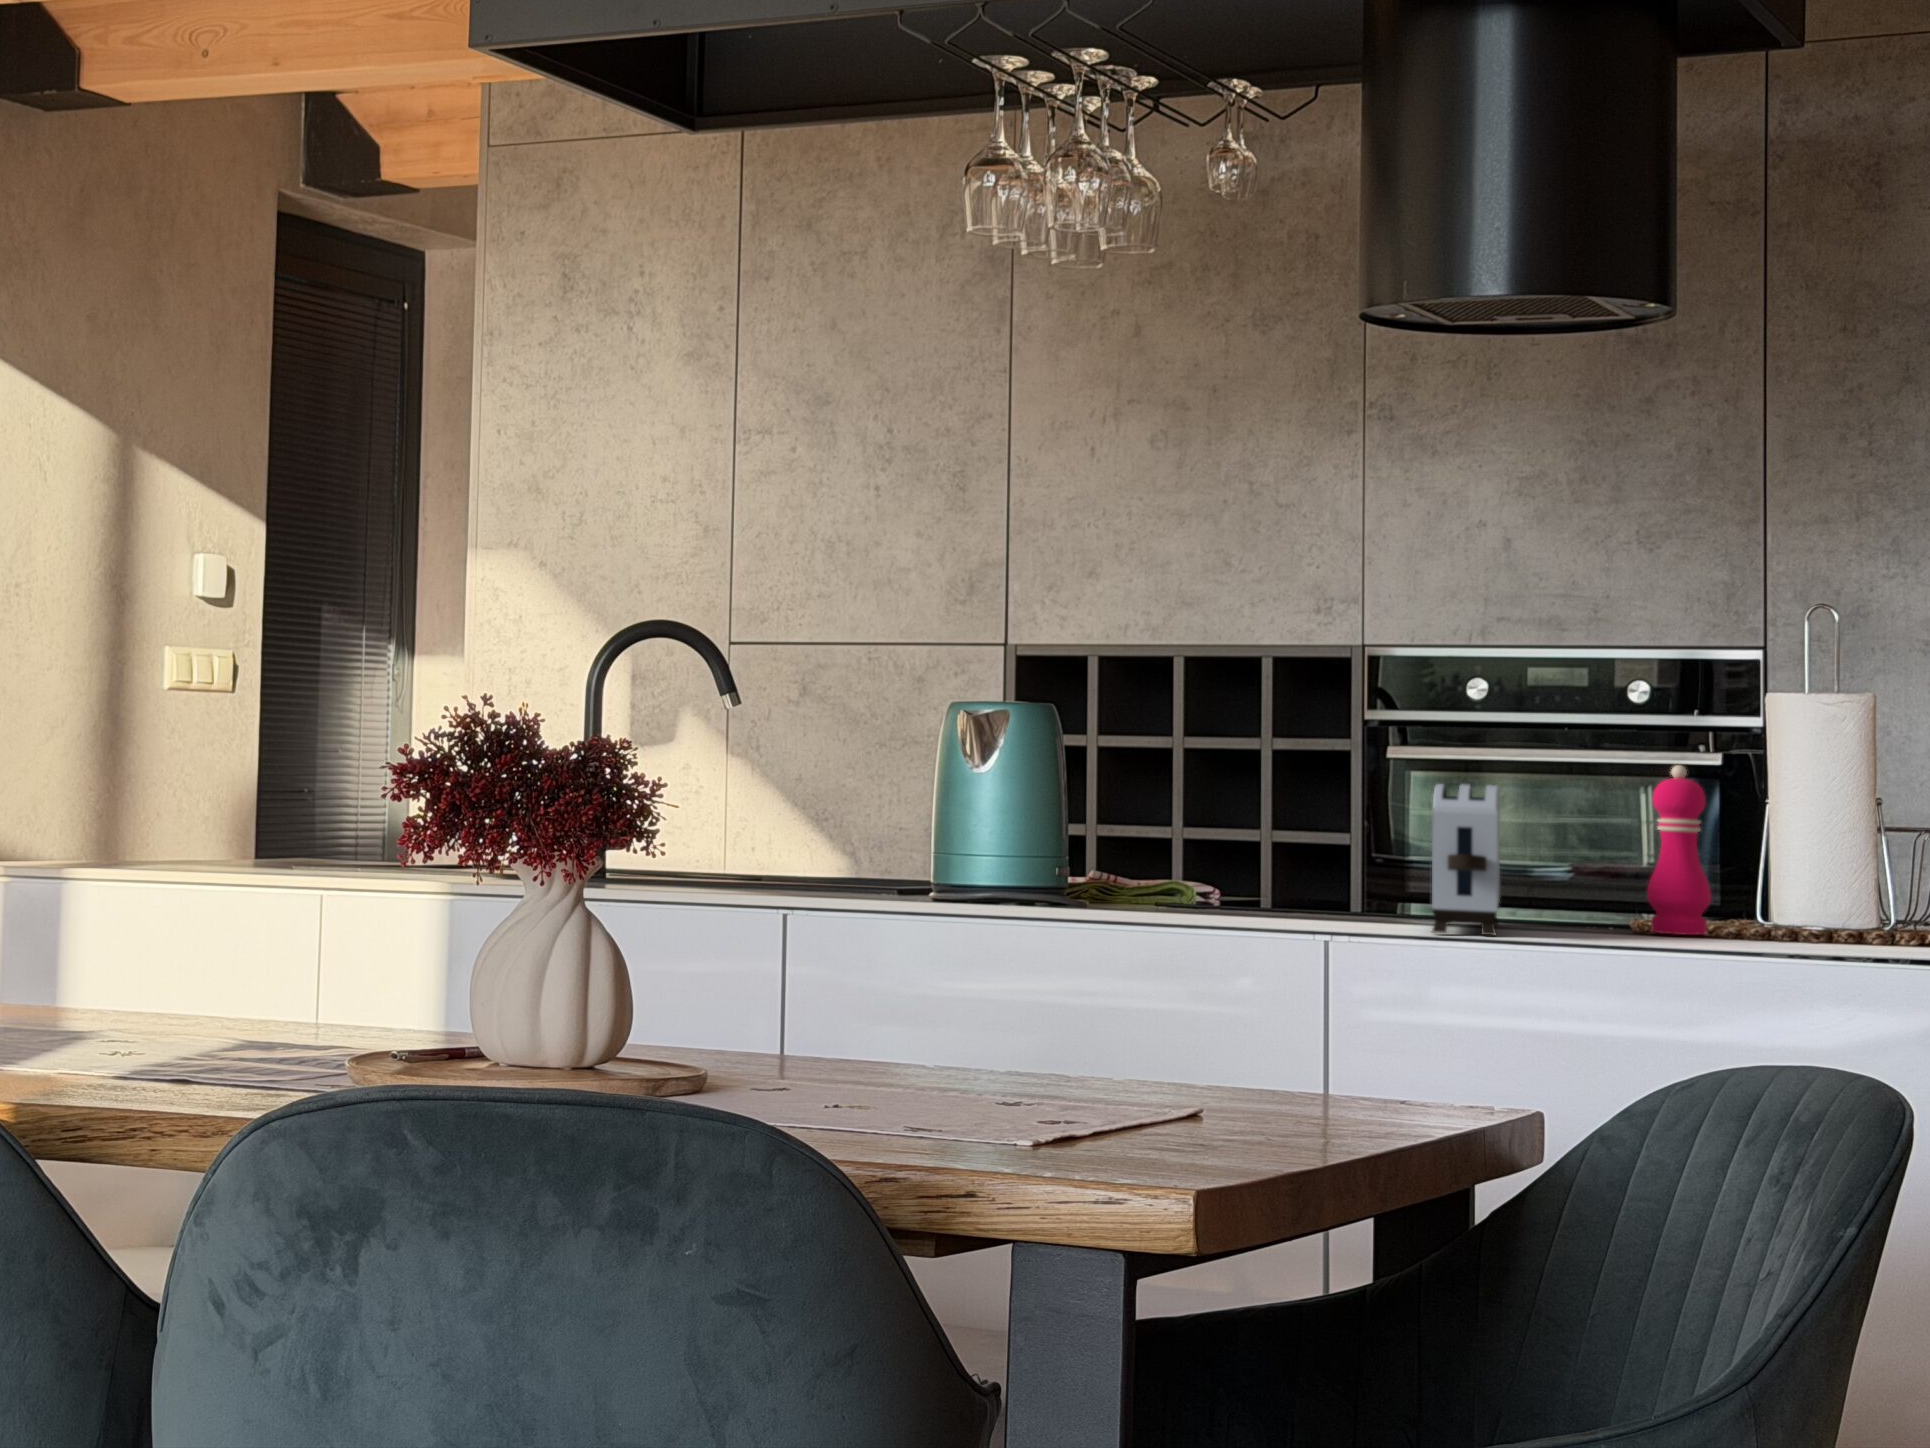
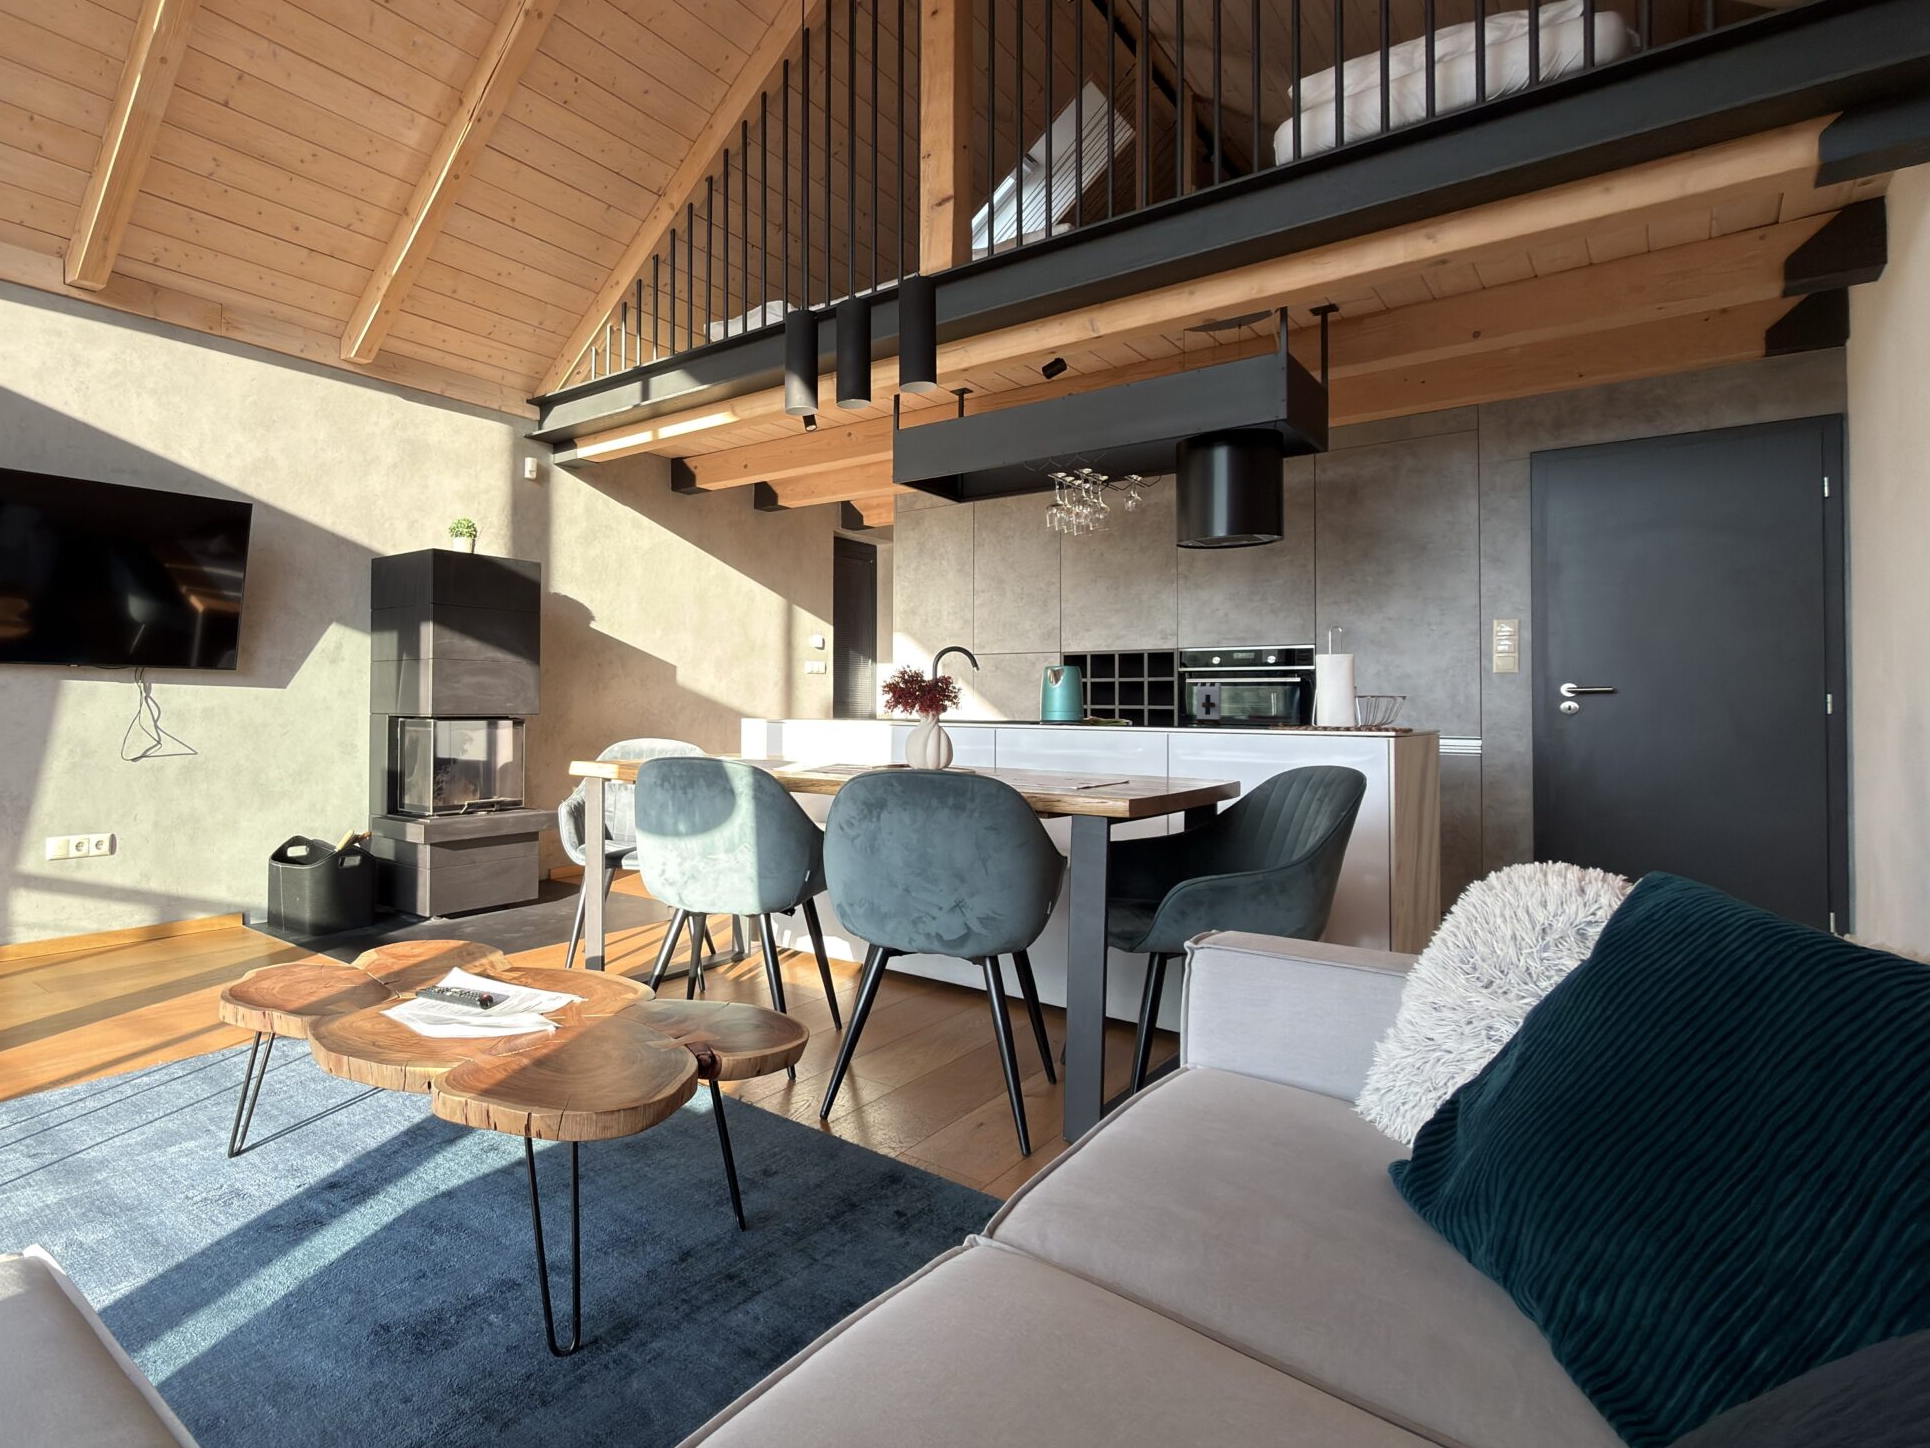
pepper mill: present [1647,765,1711,935] -> none [1271,675,1293,727]

